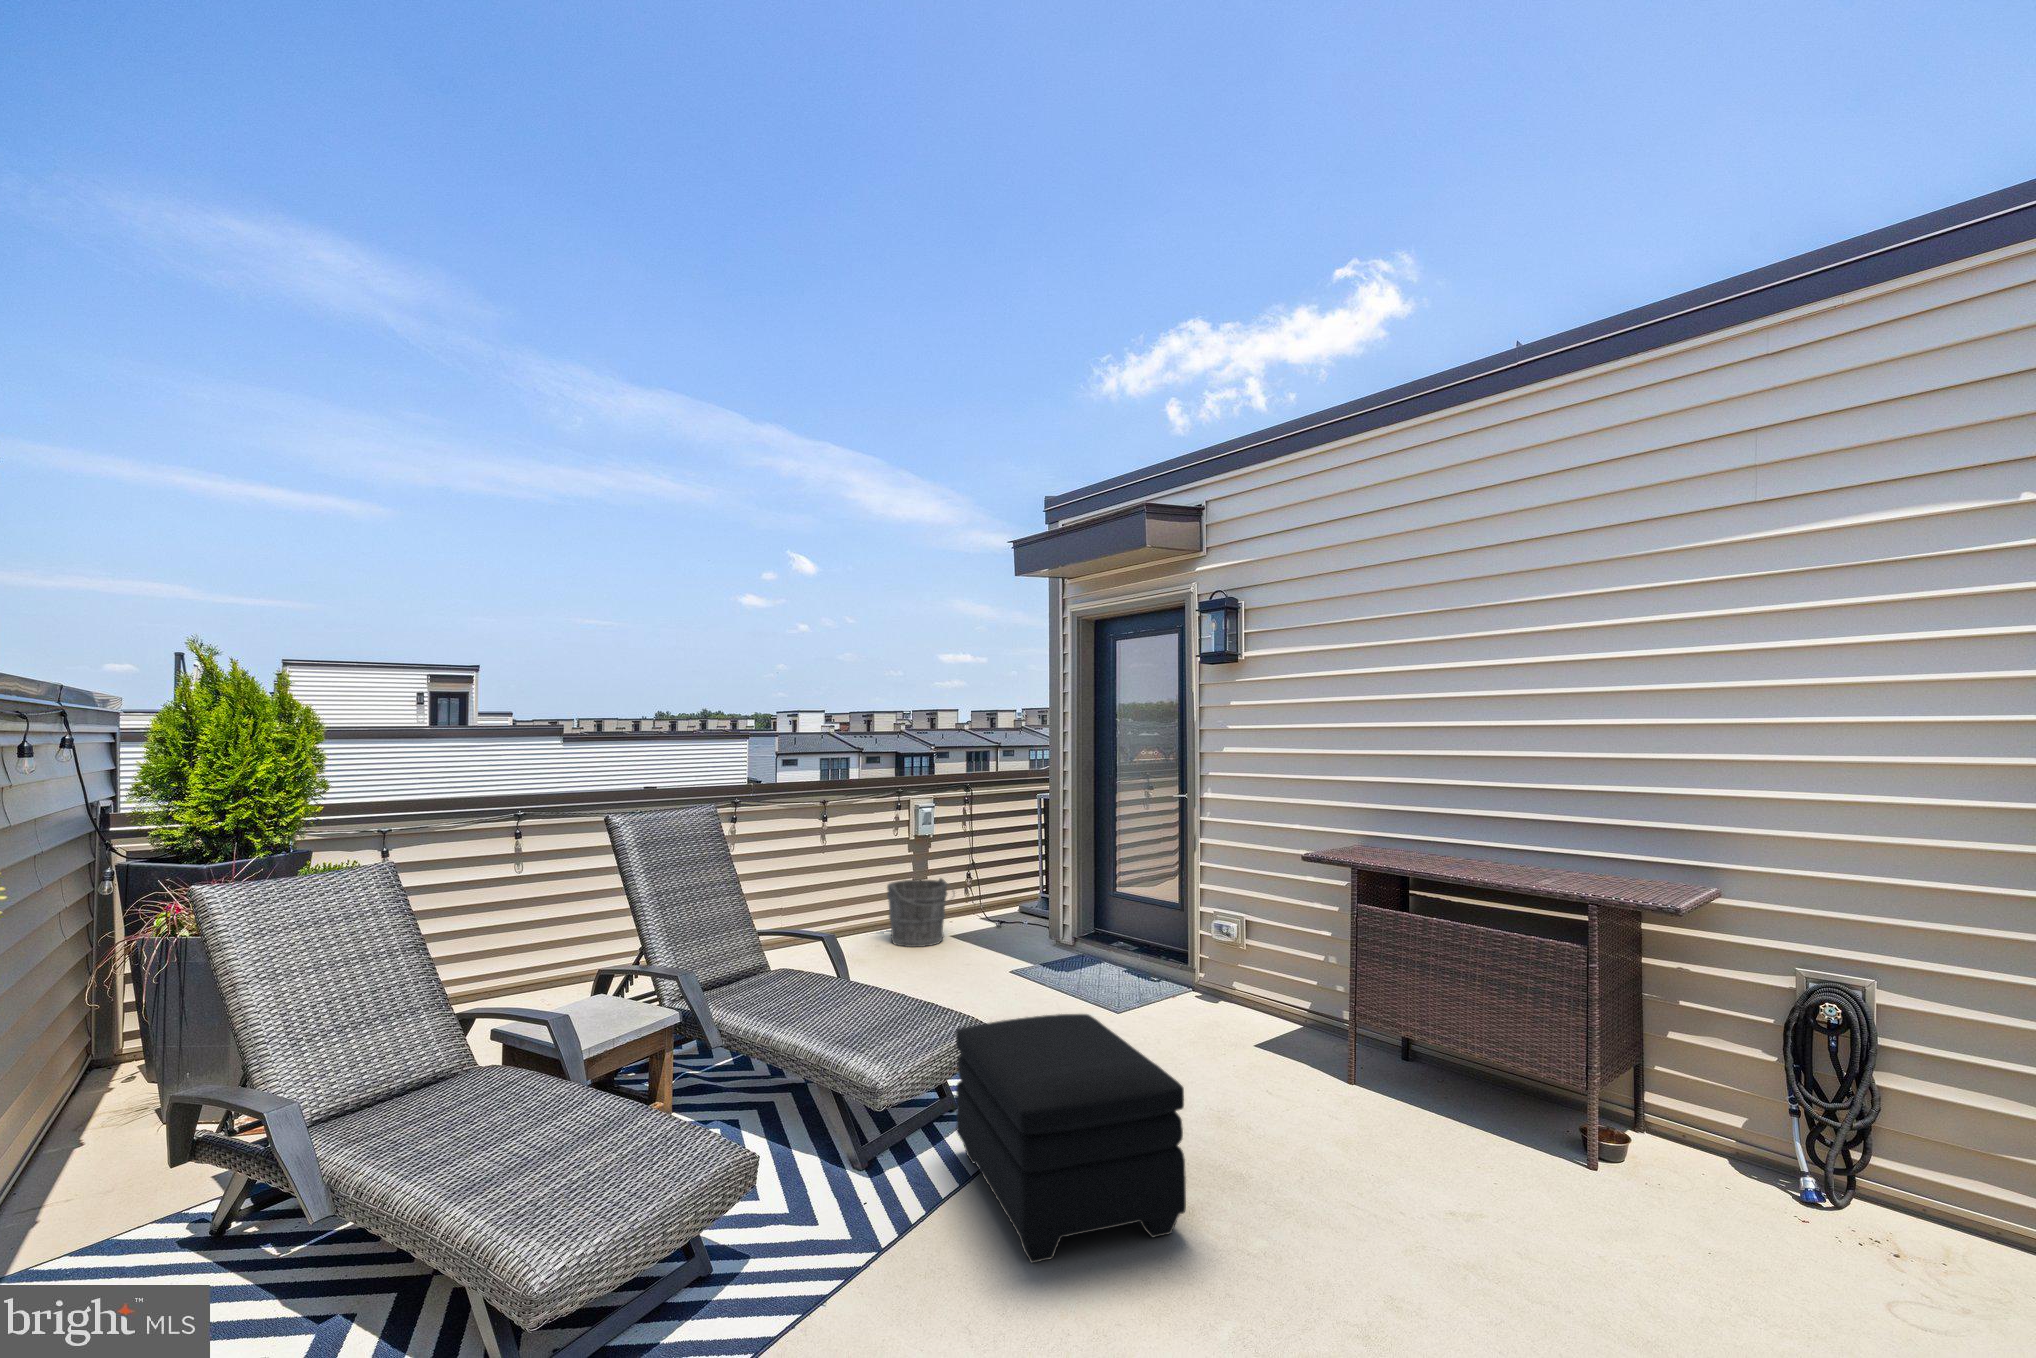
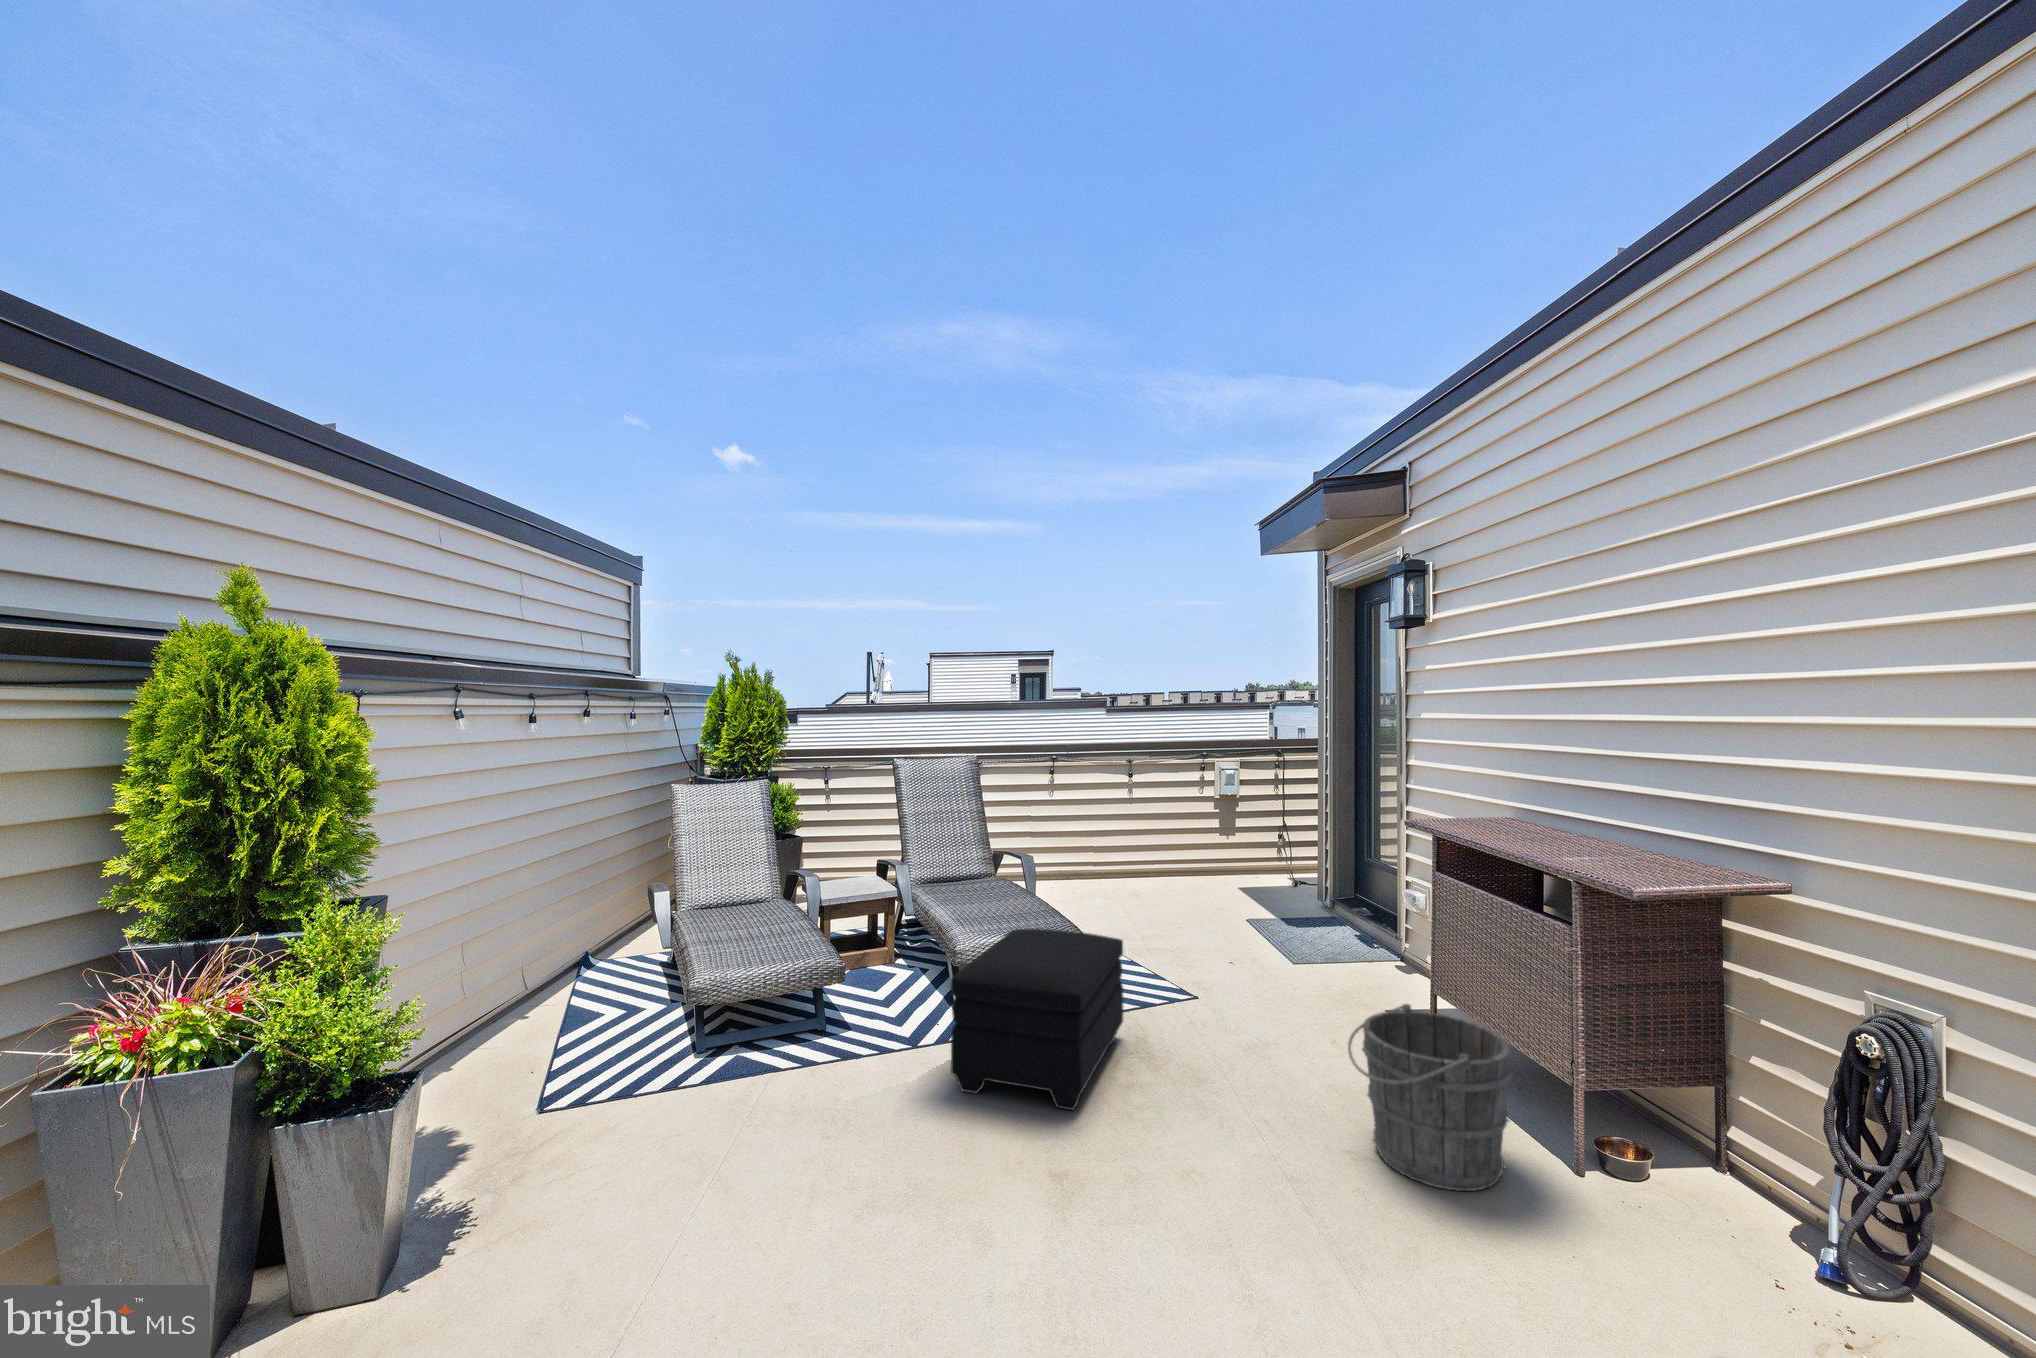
bucket: present [887,878,950,947] -> present [1348,1004,1513,1191]

